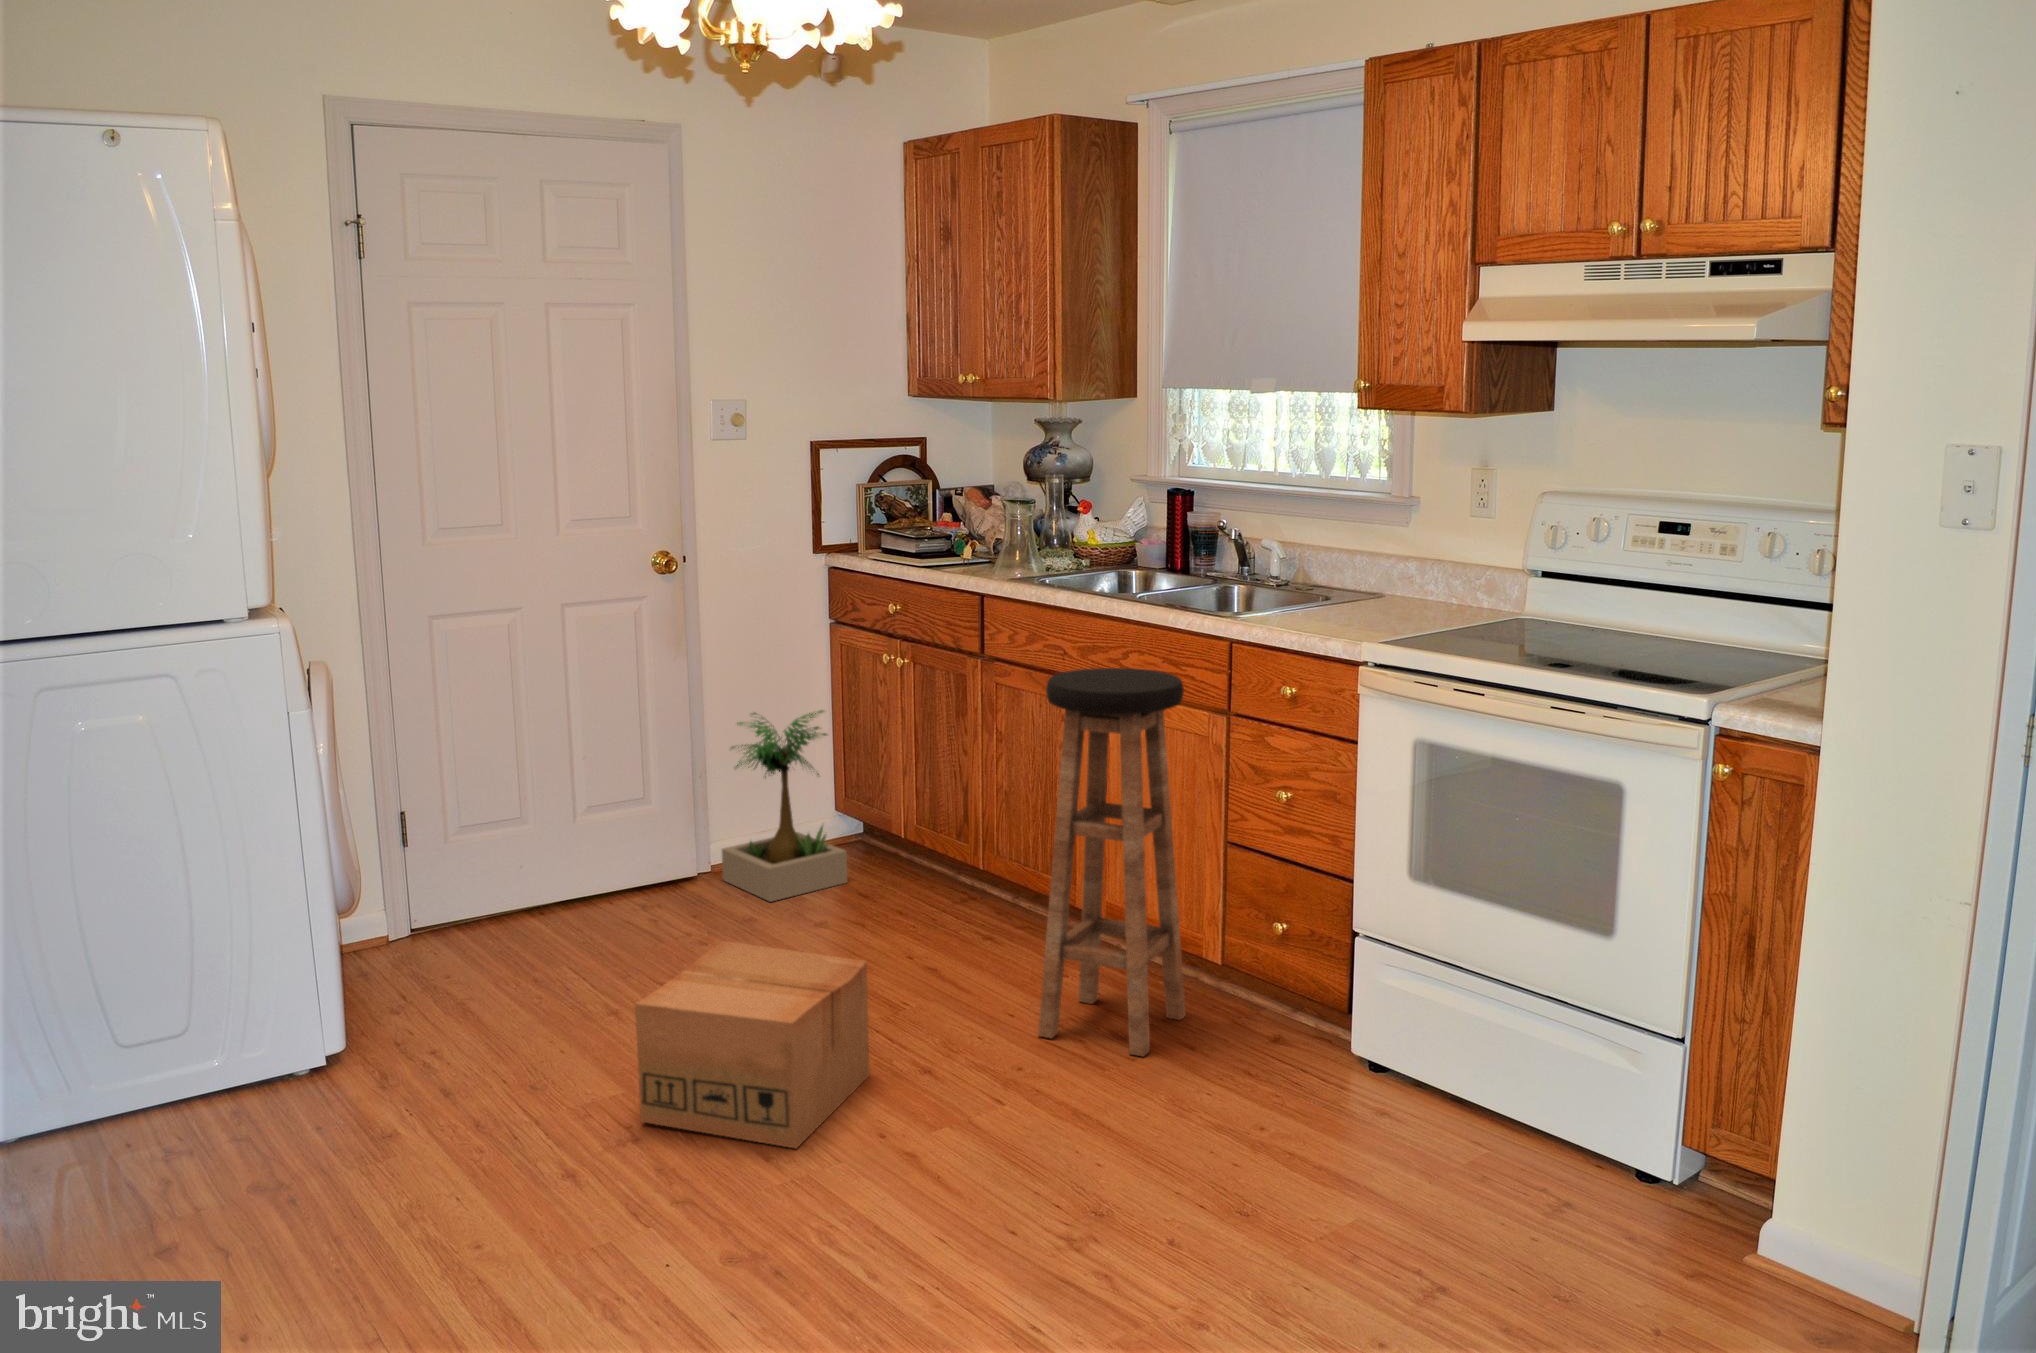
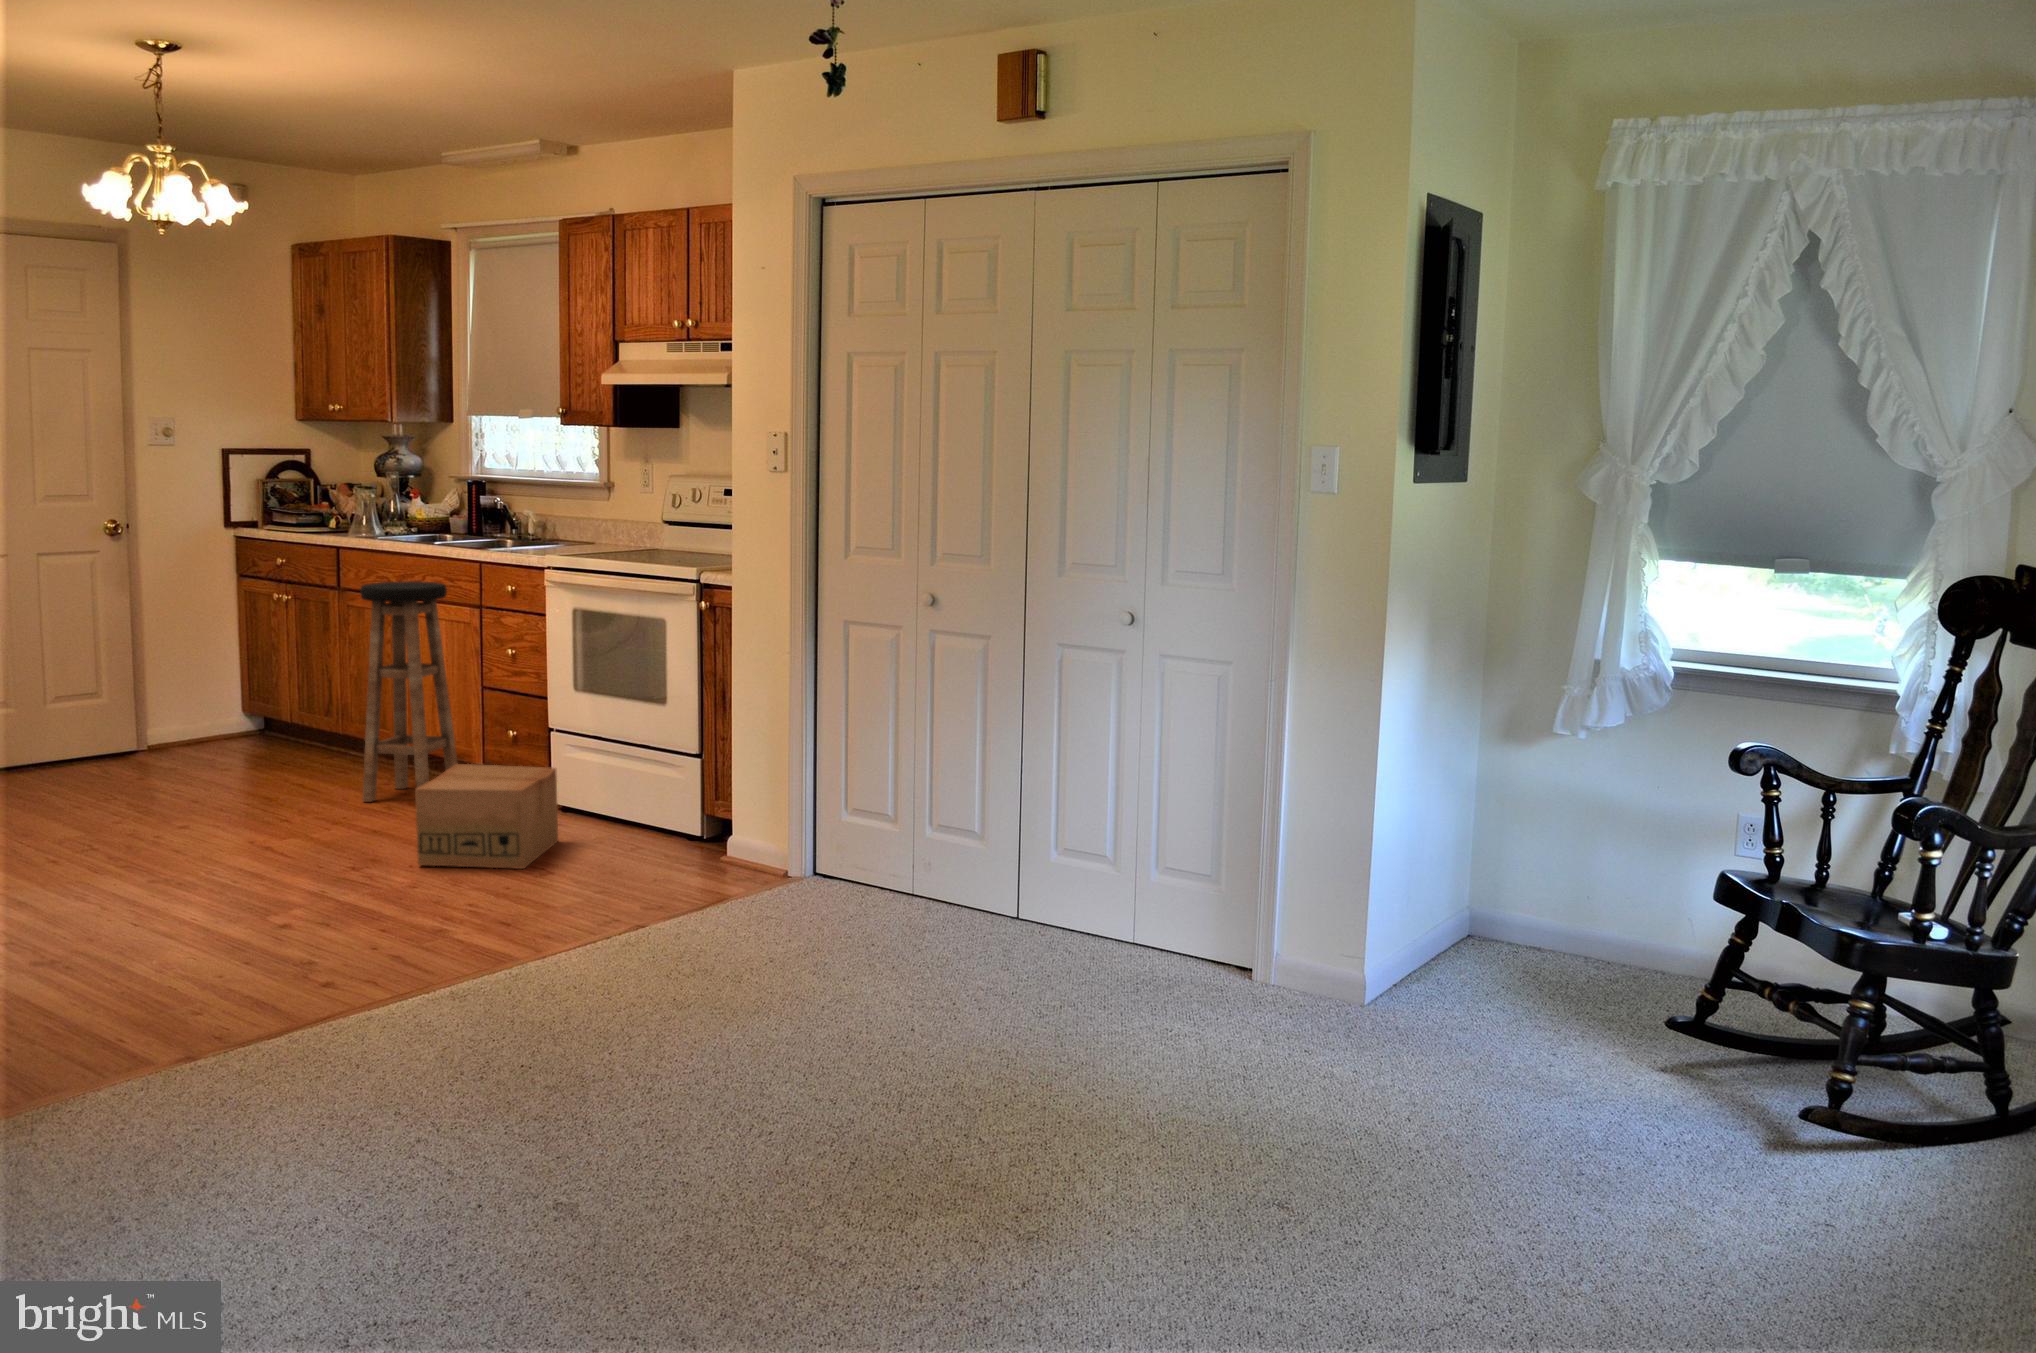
potted plant: present [722,710,847,902] -> none [151,631,251,760]
cardboard box: present [635,941,870,1148] -> present [415,764,558,869]

